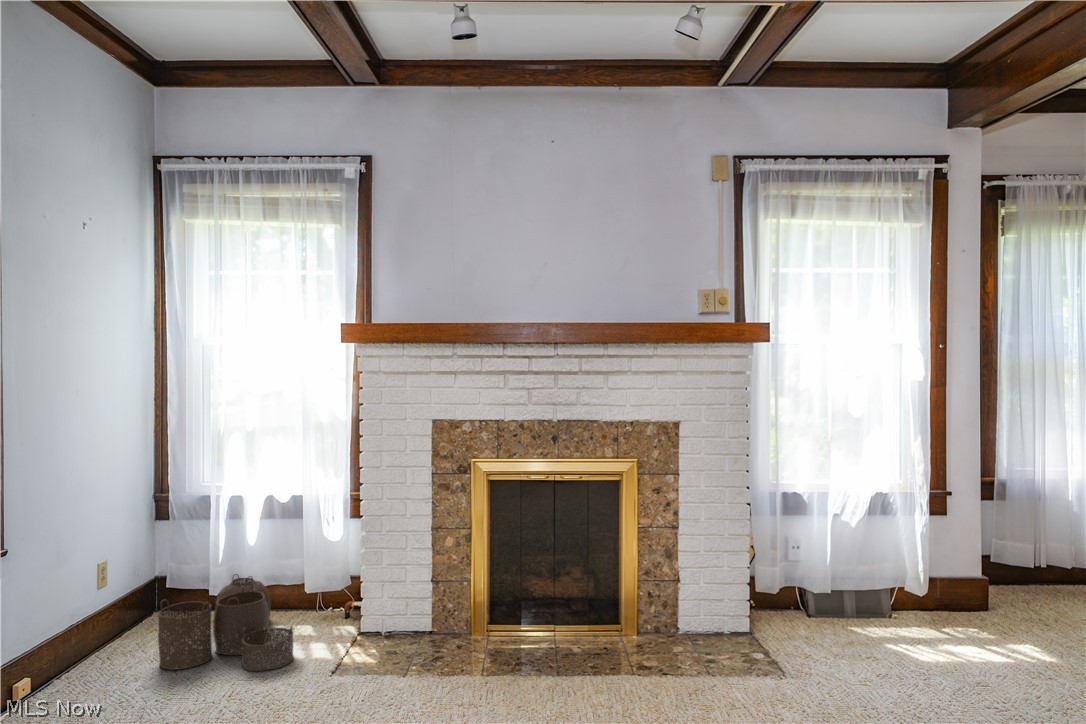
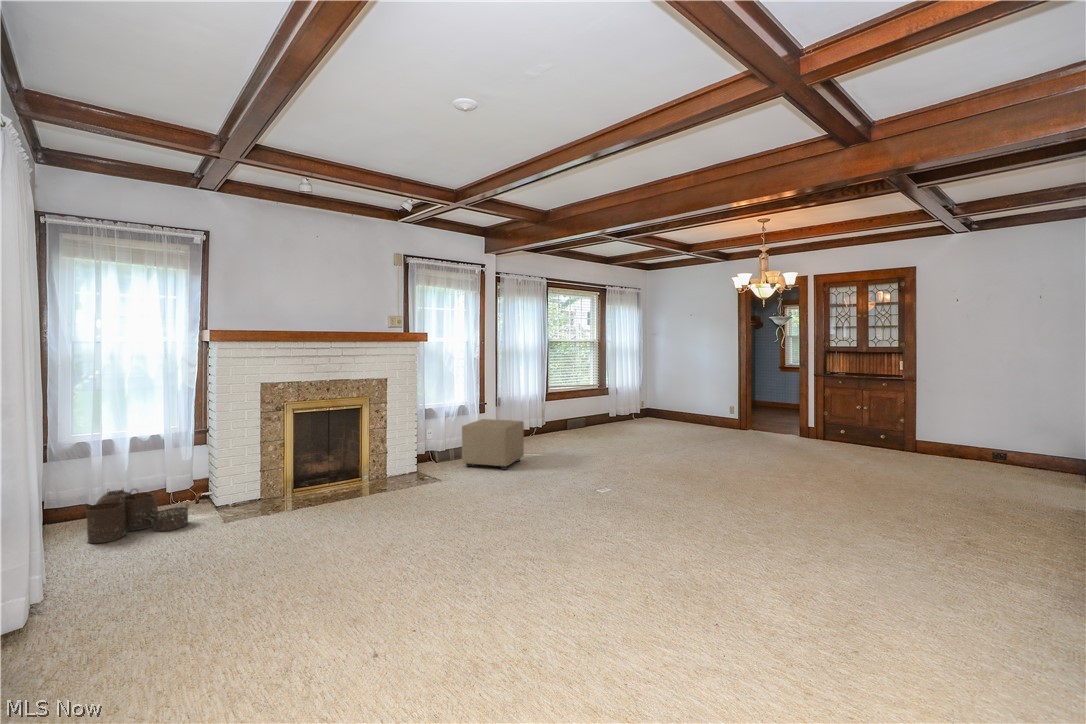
ottoman: none [857,529,1050,685] -> present [462,419,524,470]

